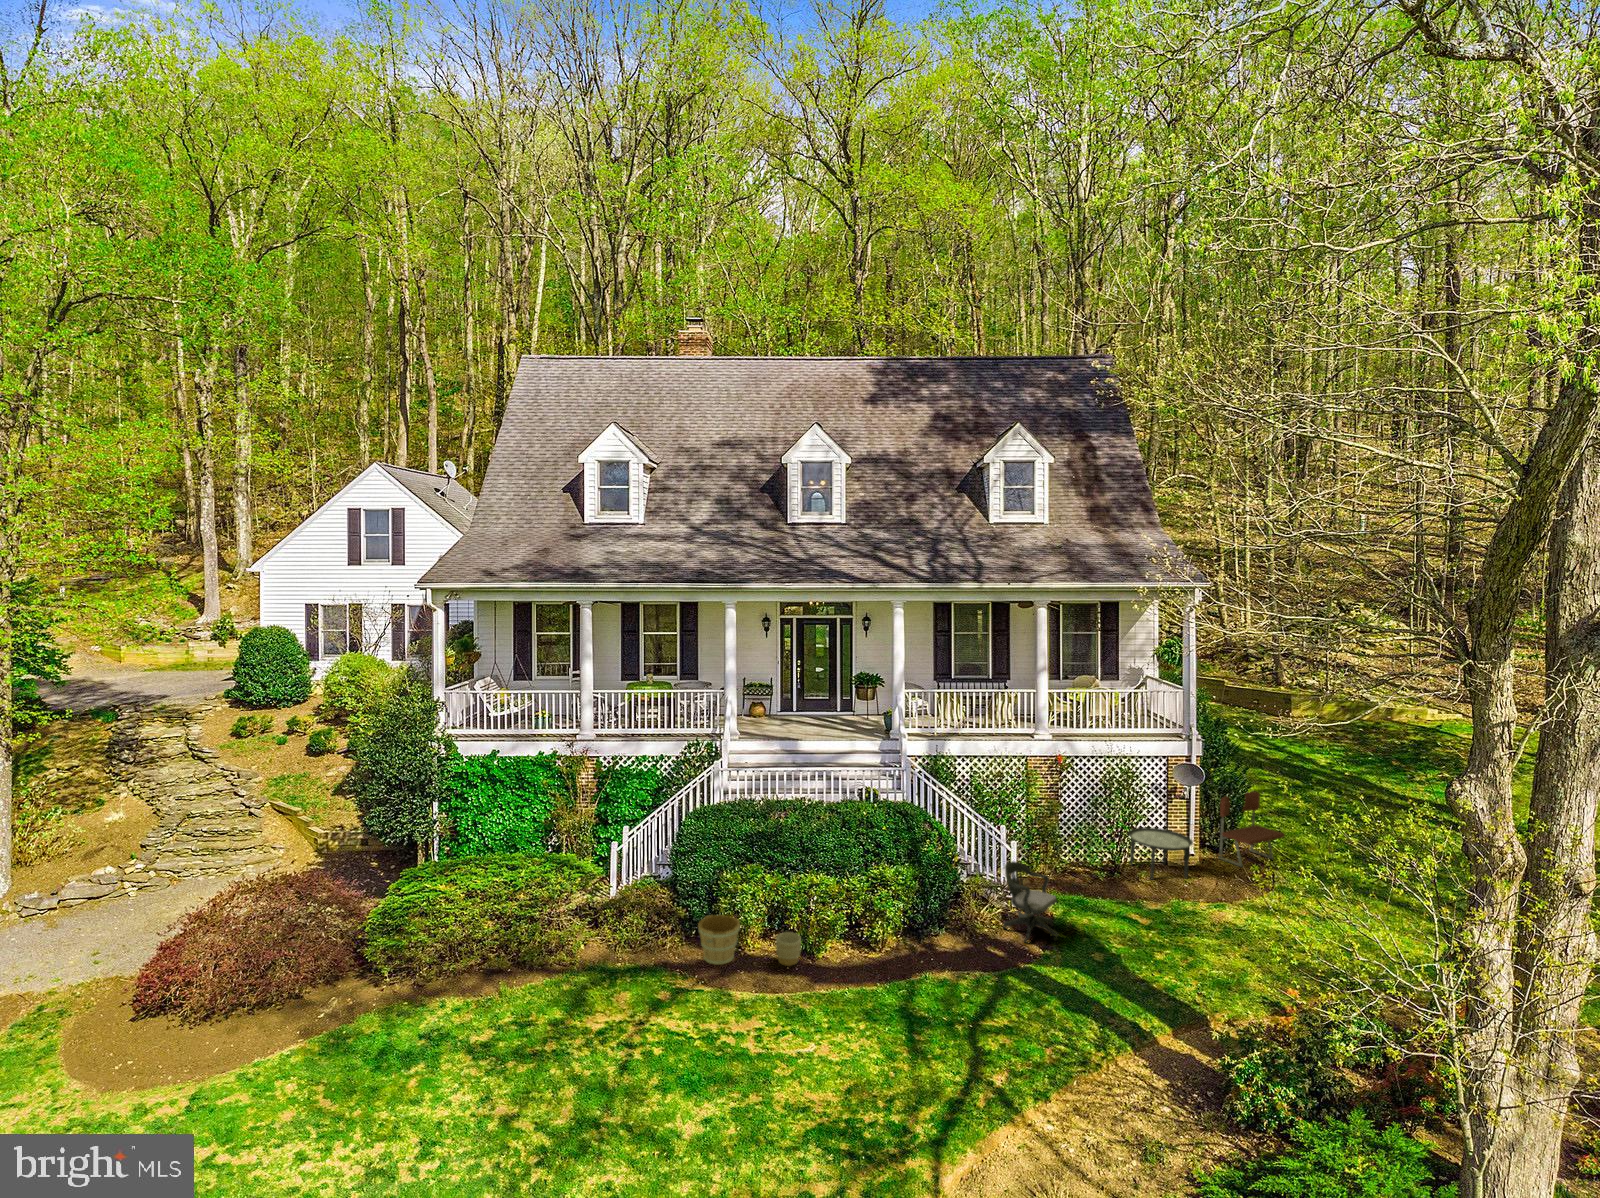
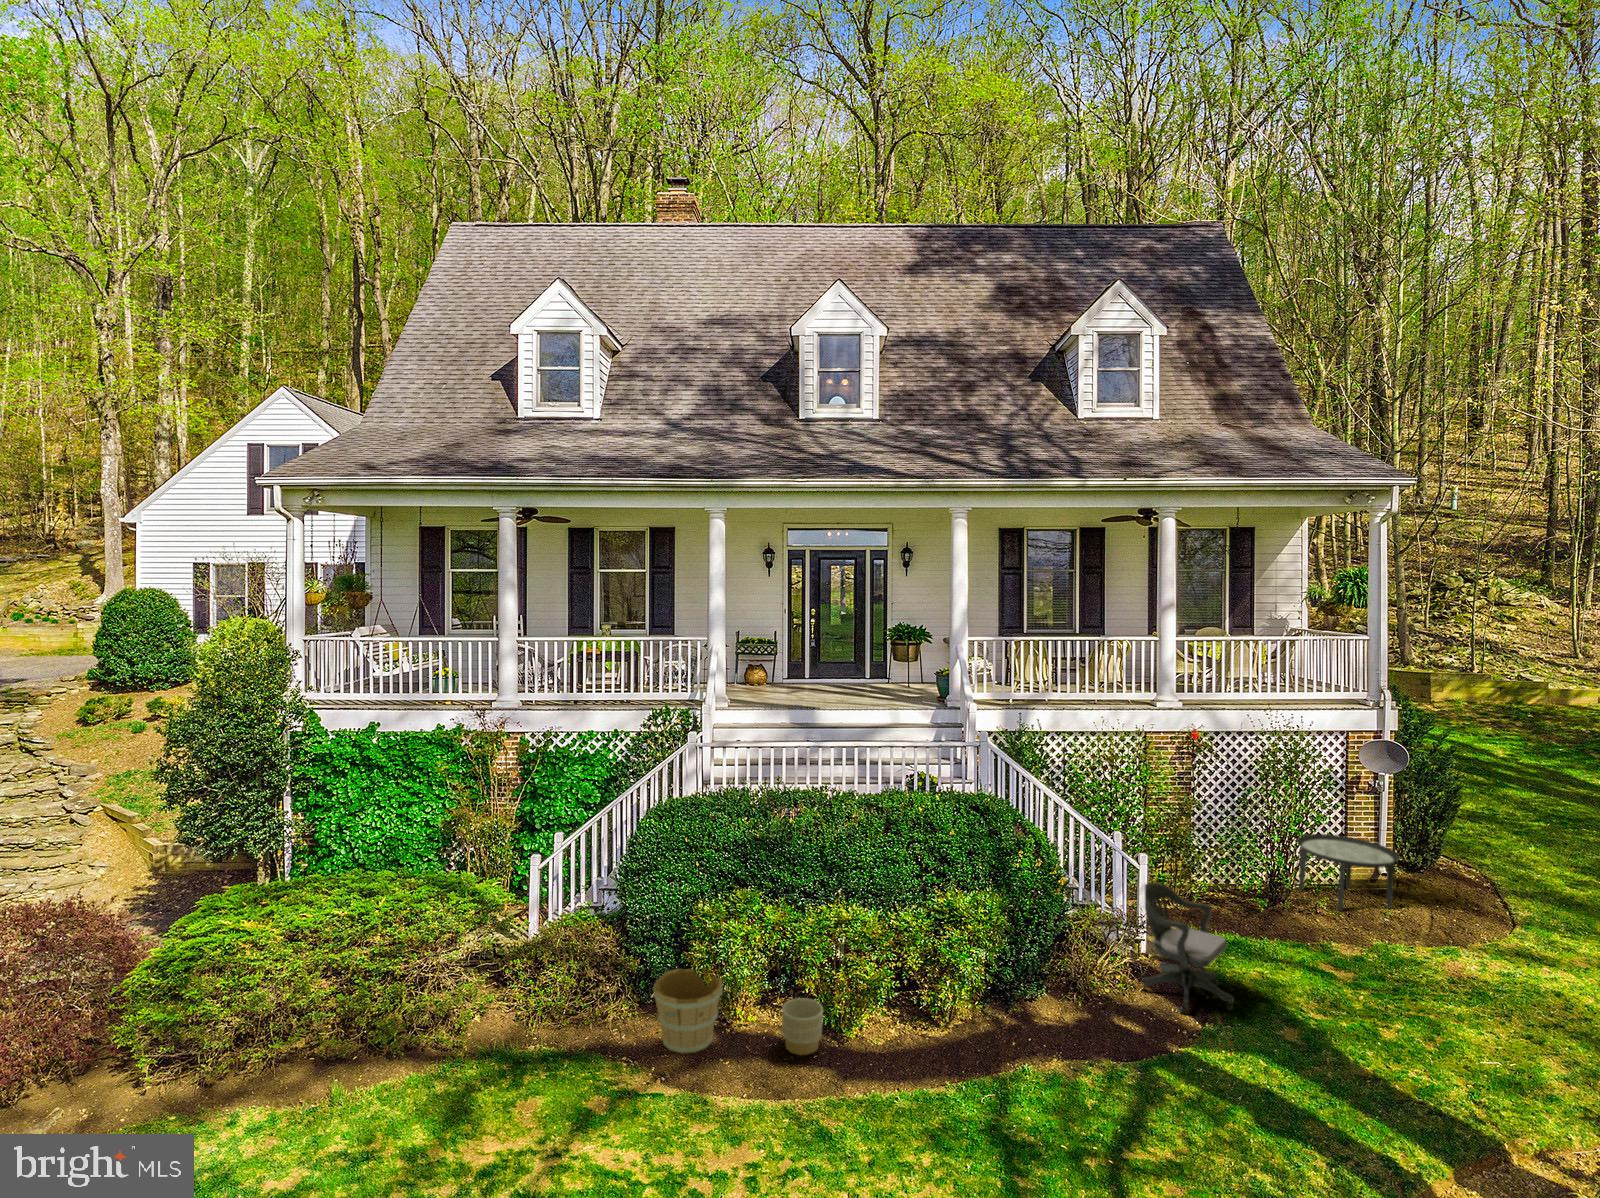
bench: present [1219,791,1285,867] -> none [1423,783,1521,892]

